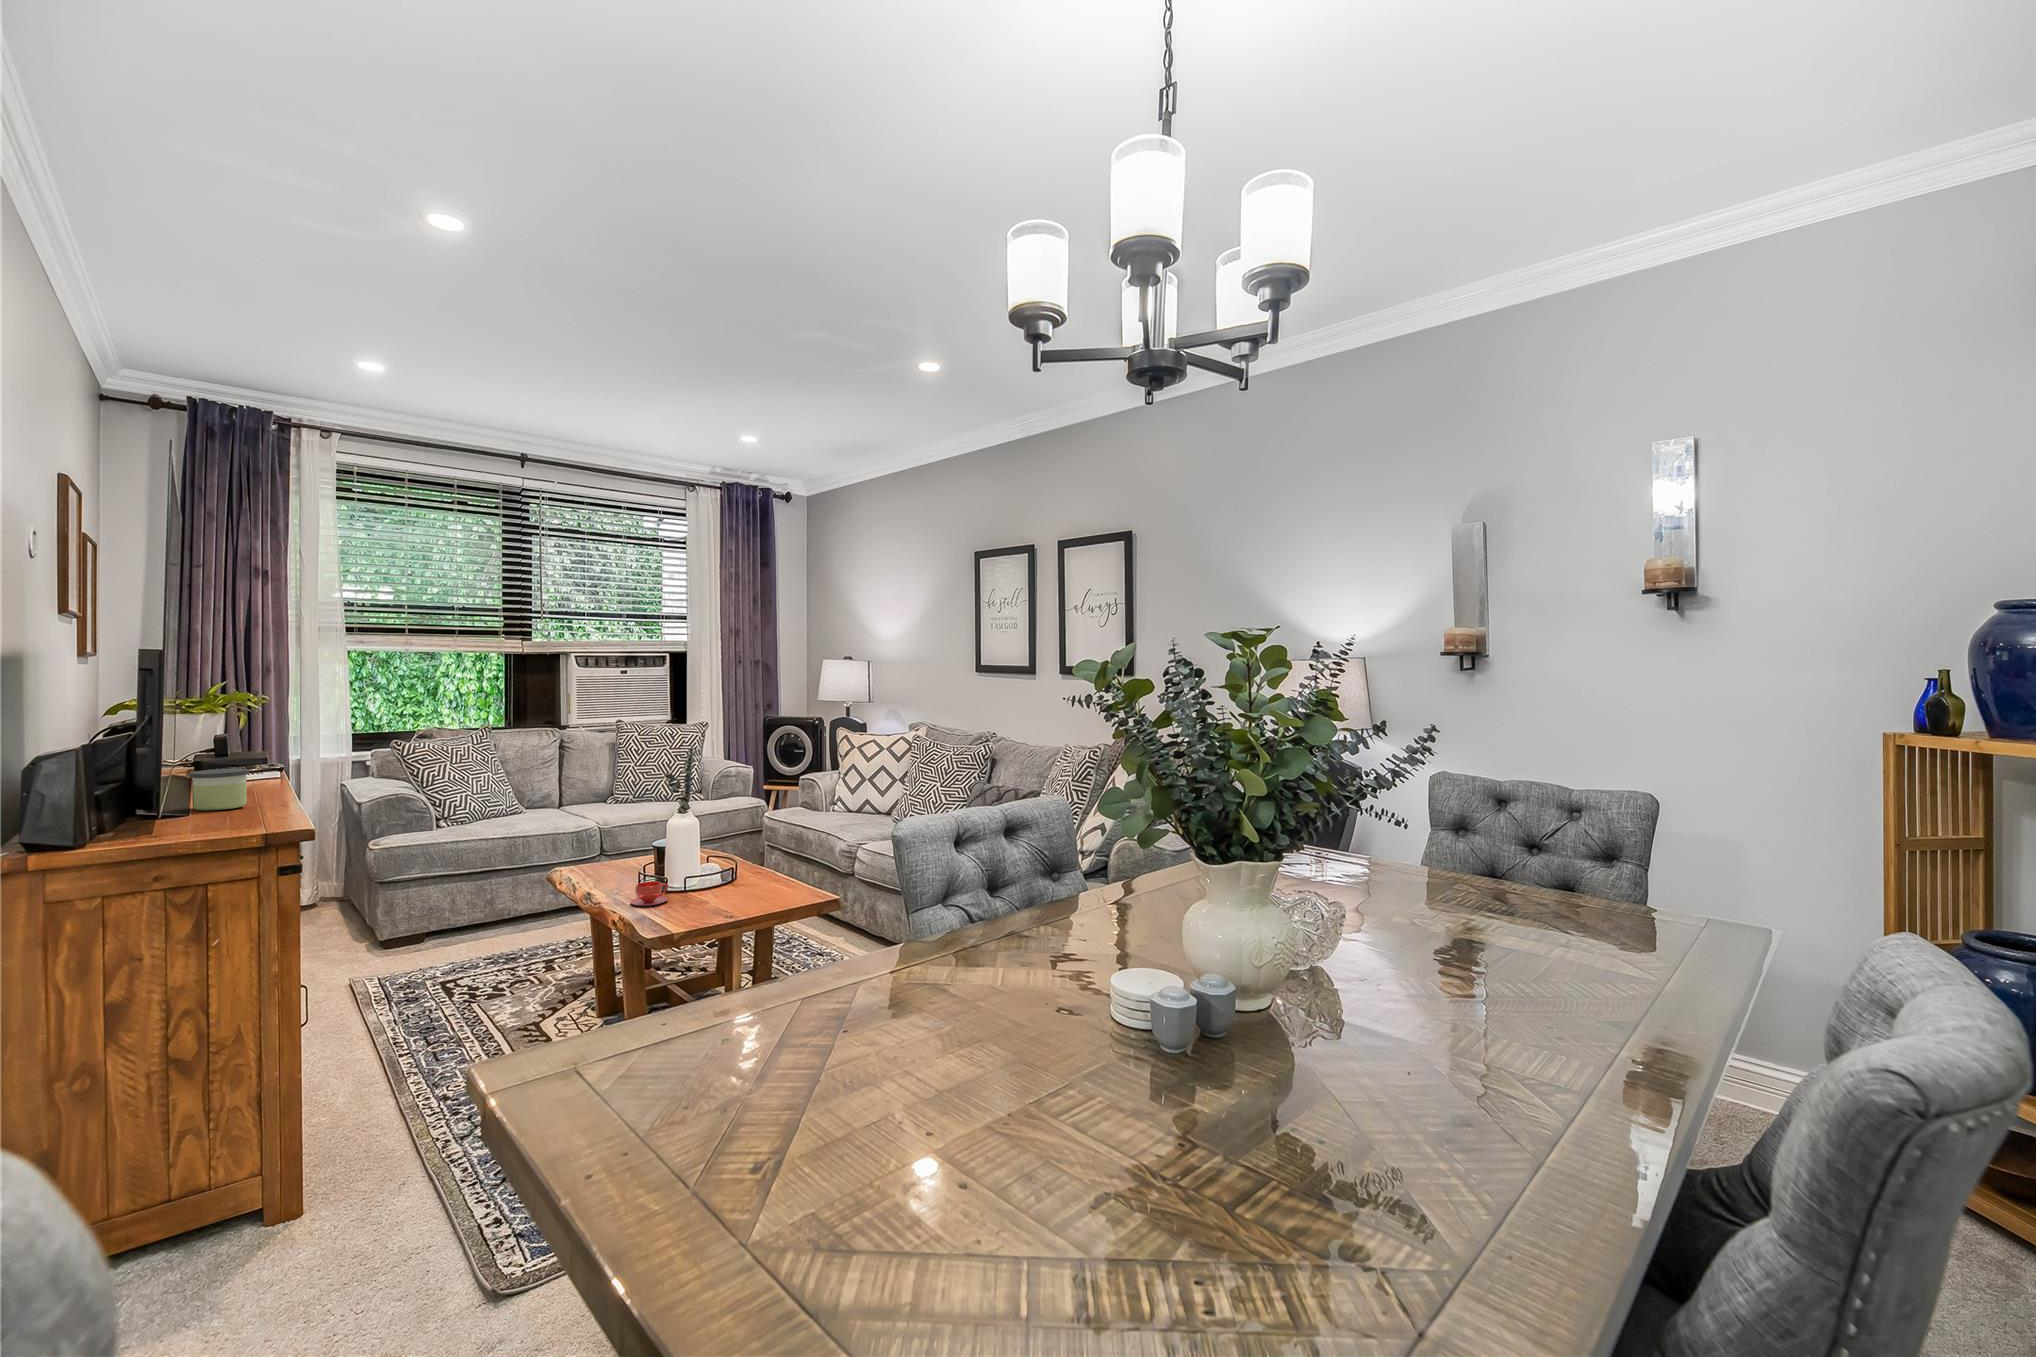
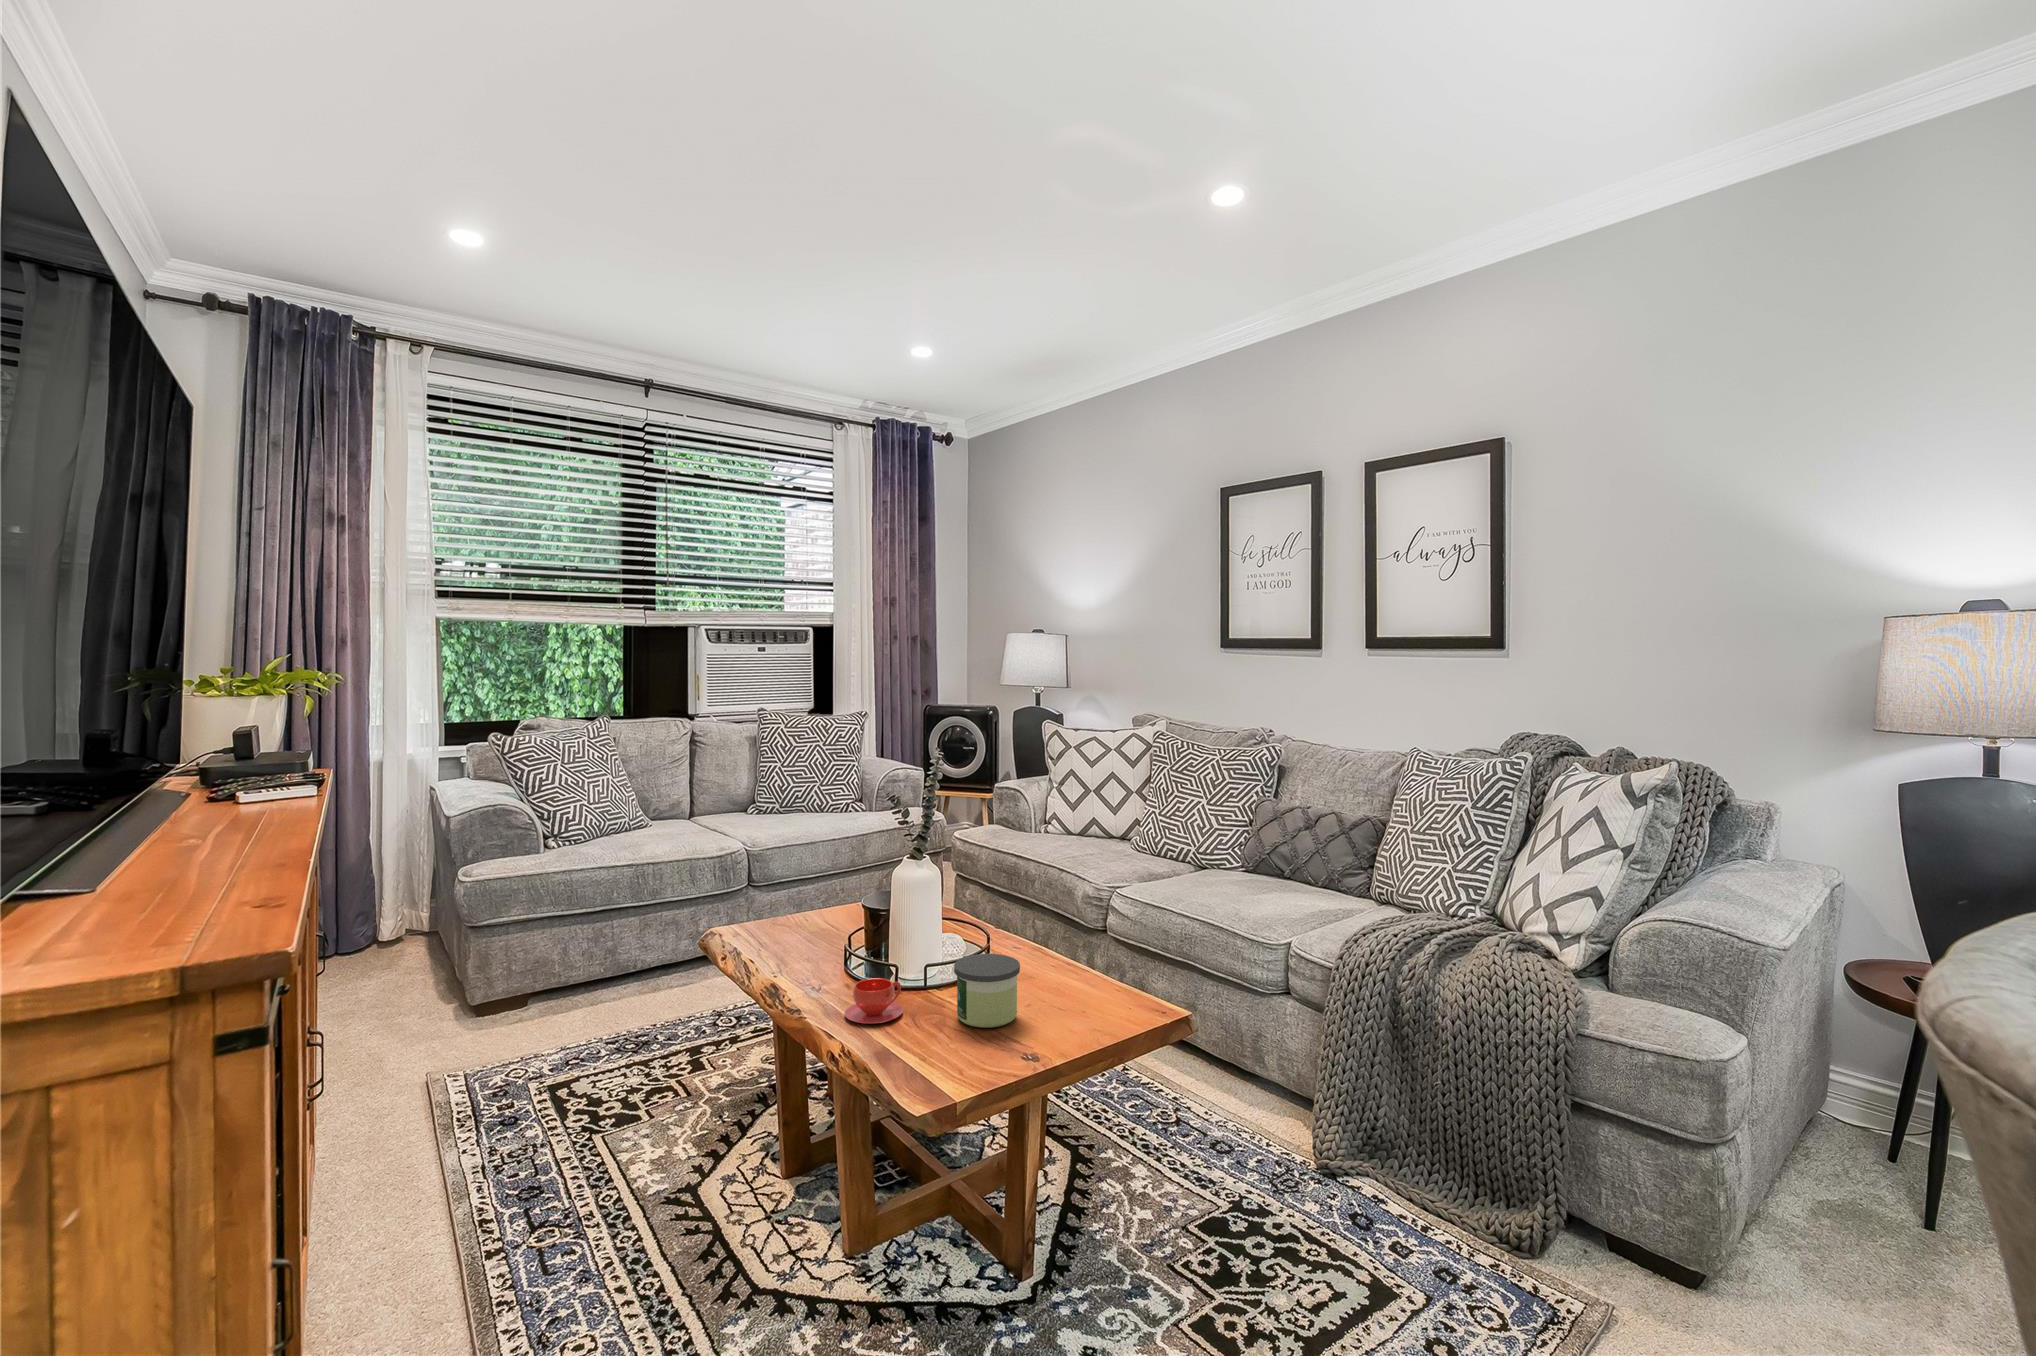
candle: present [189,769,249,810] -> present [954,954,1020,1028]

